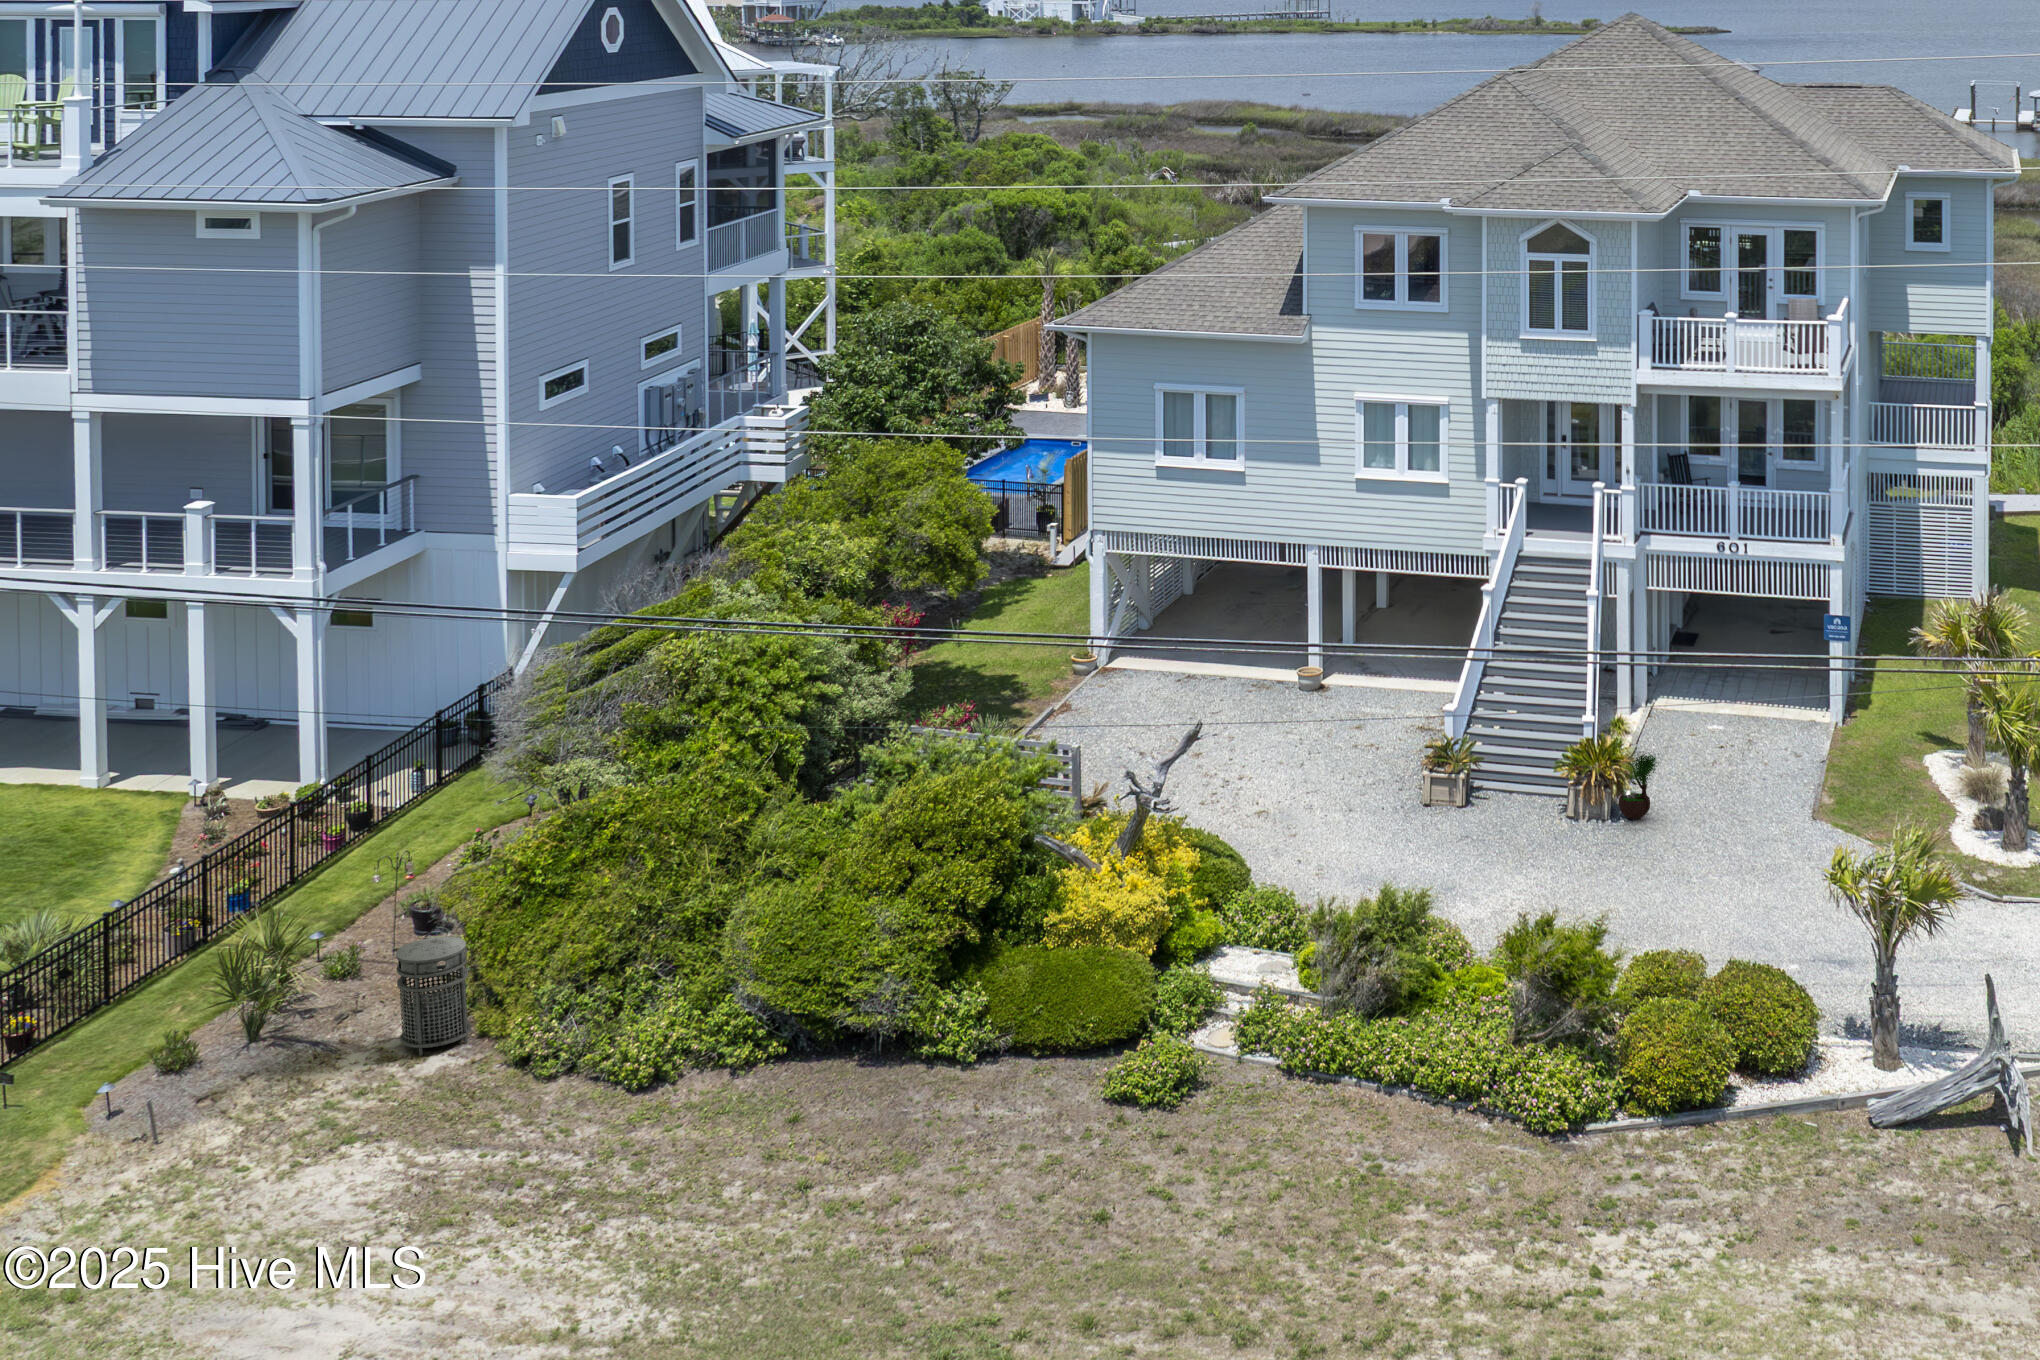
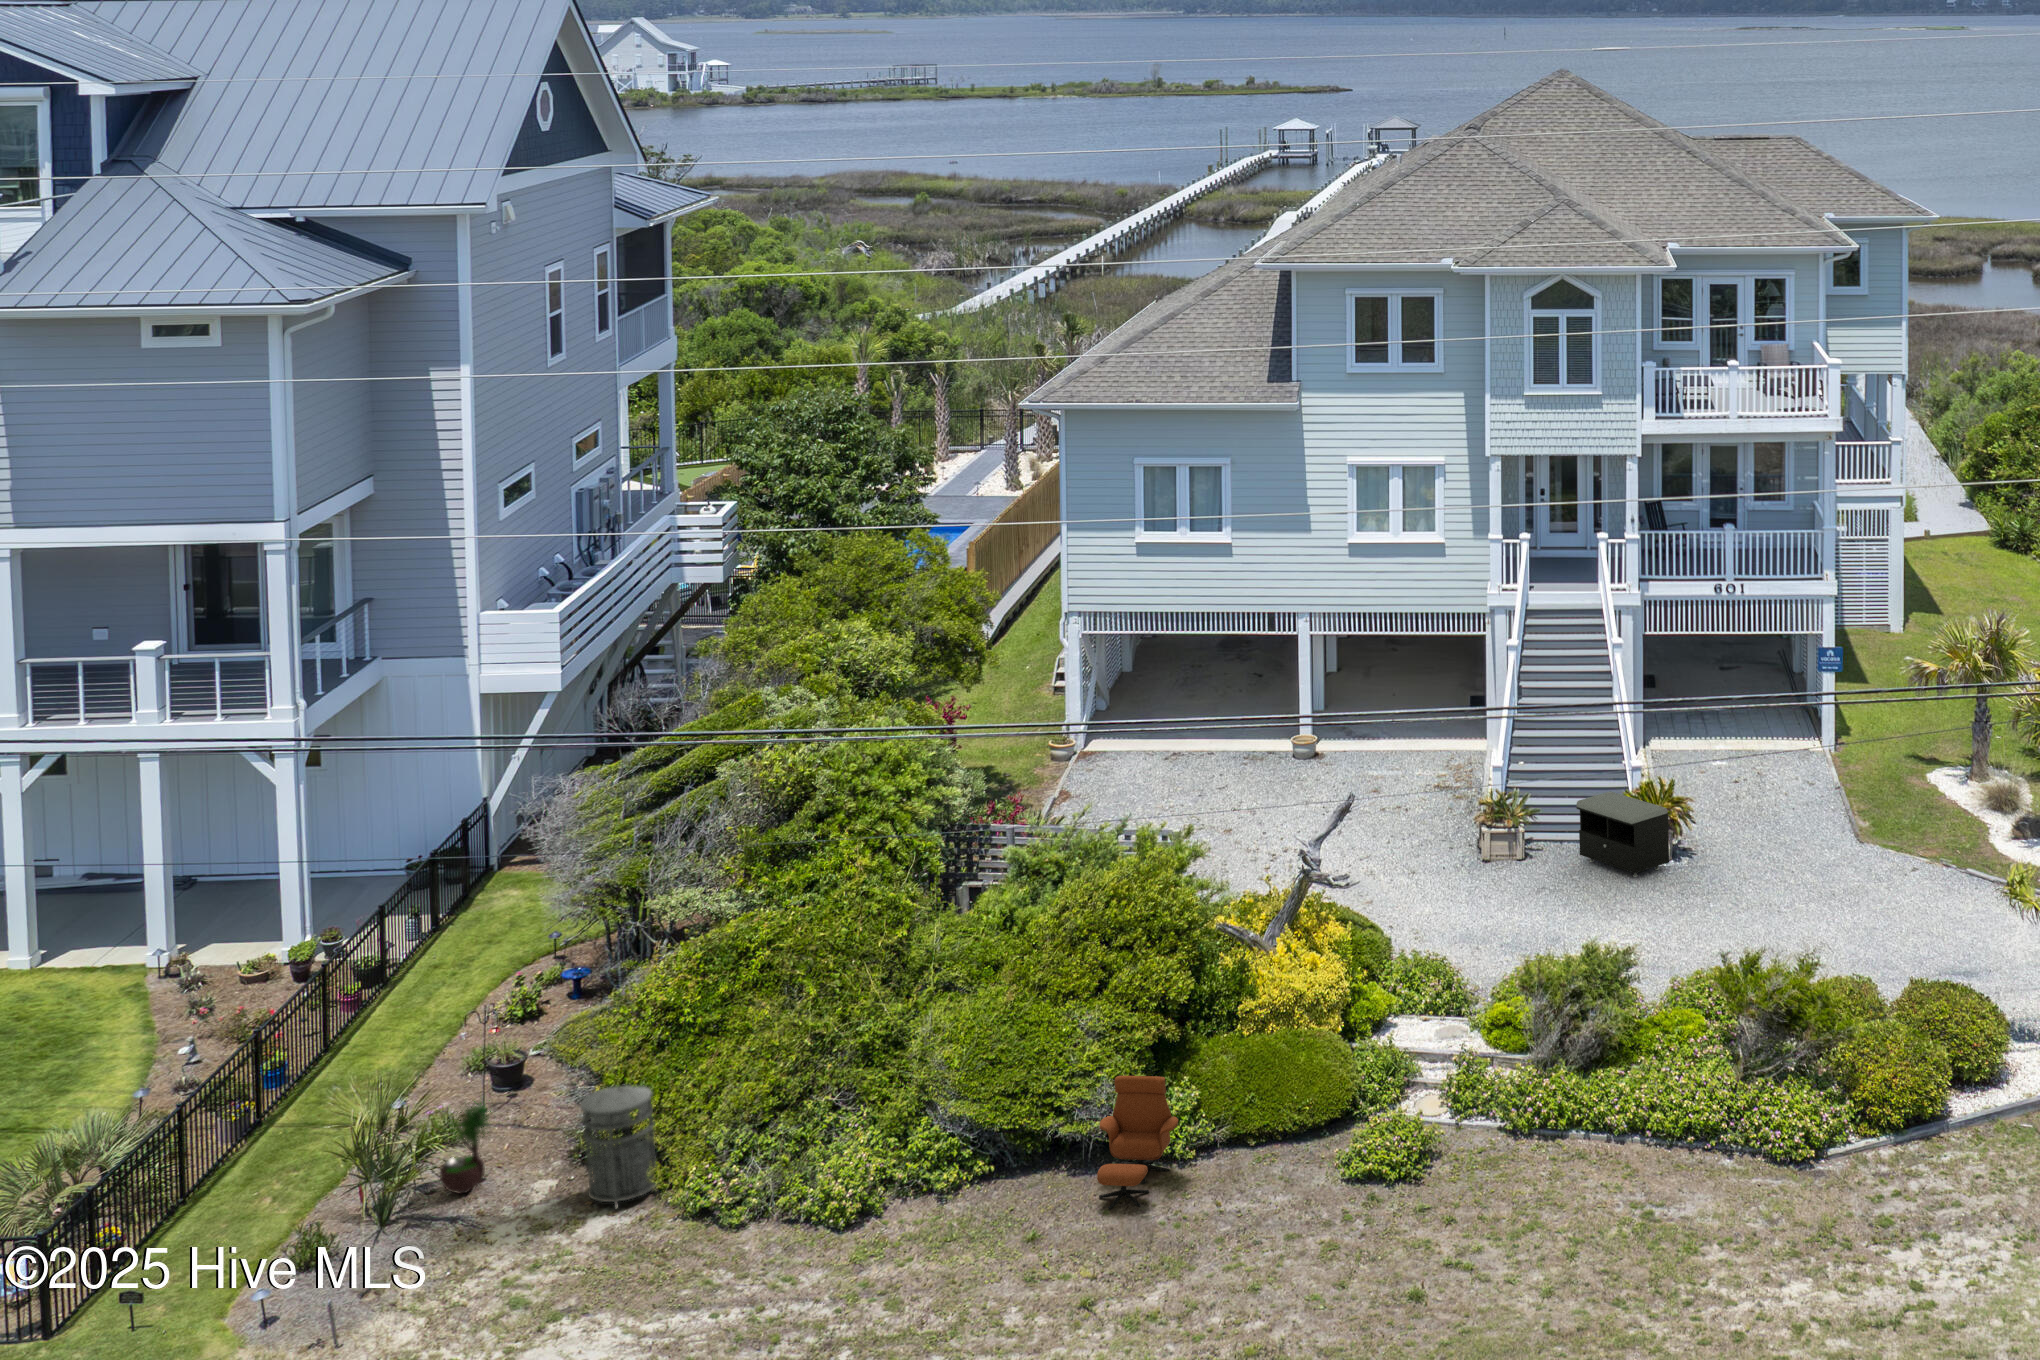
storage bench: none [1507,744,1594,832] -> present [1576,791,1669,877]
potted tree: present [1619,752,1659,819] -> present [440,1100,491,1193]
lounge chair: none [850,975,948,1106] -> present [1097,1076,1178,1209]

